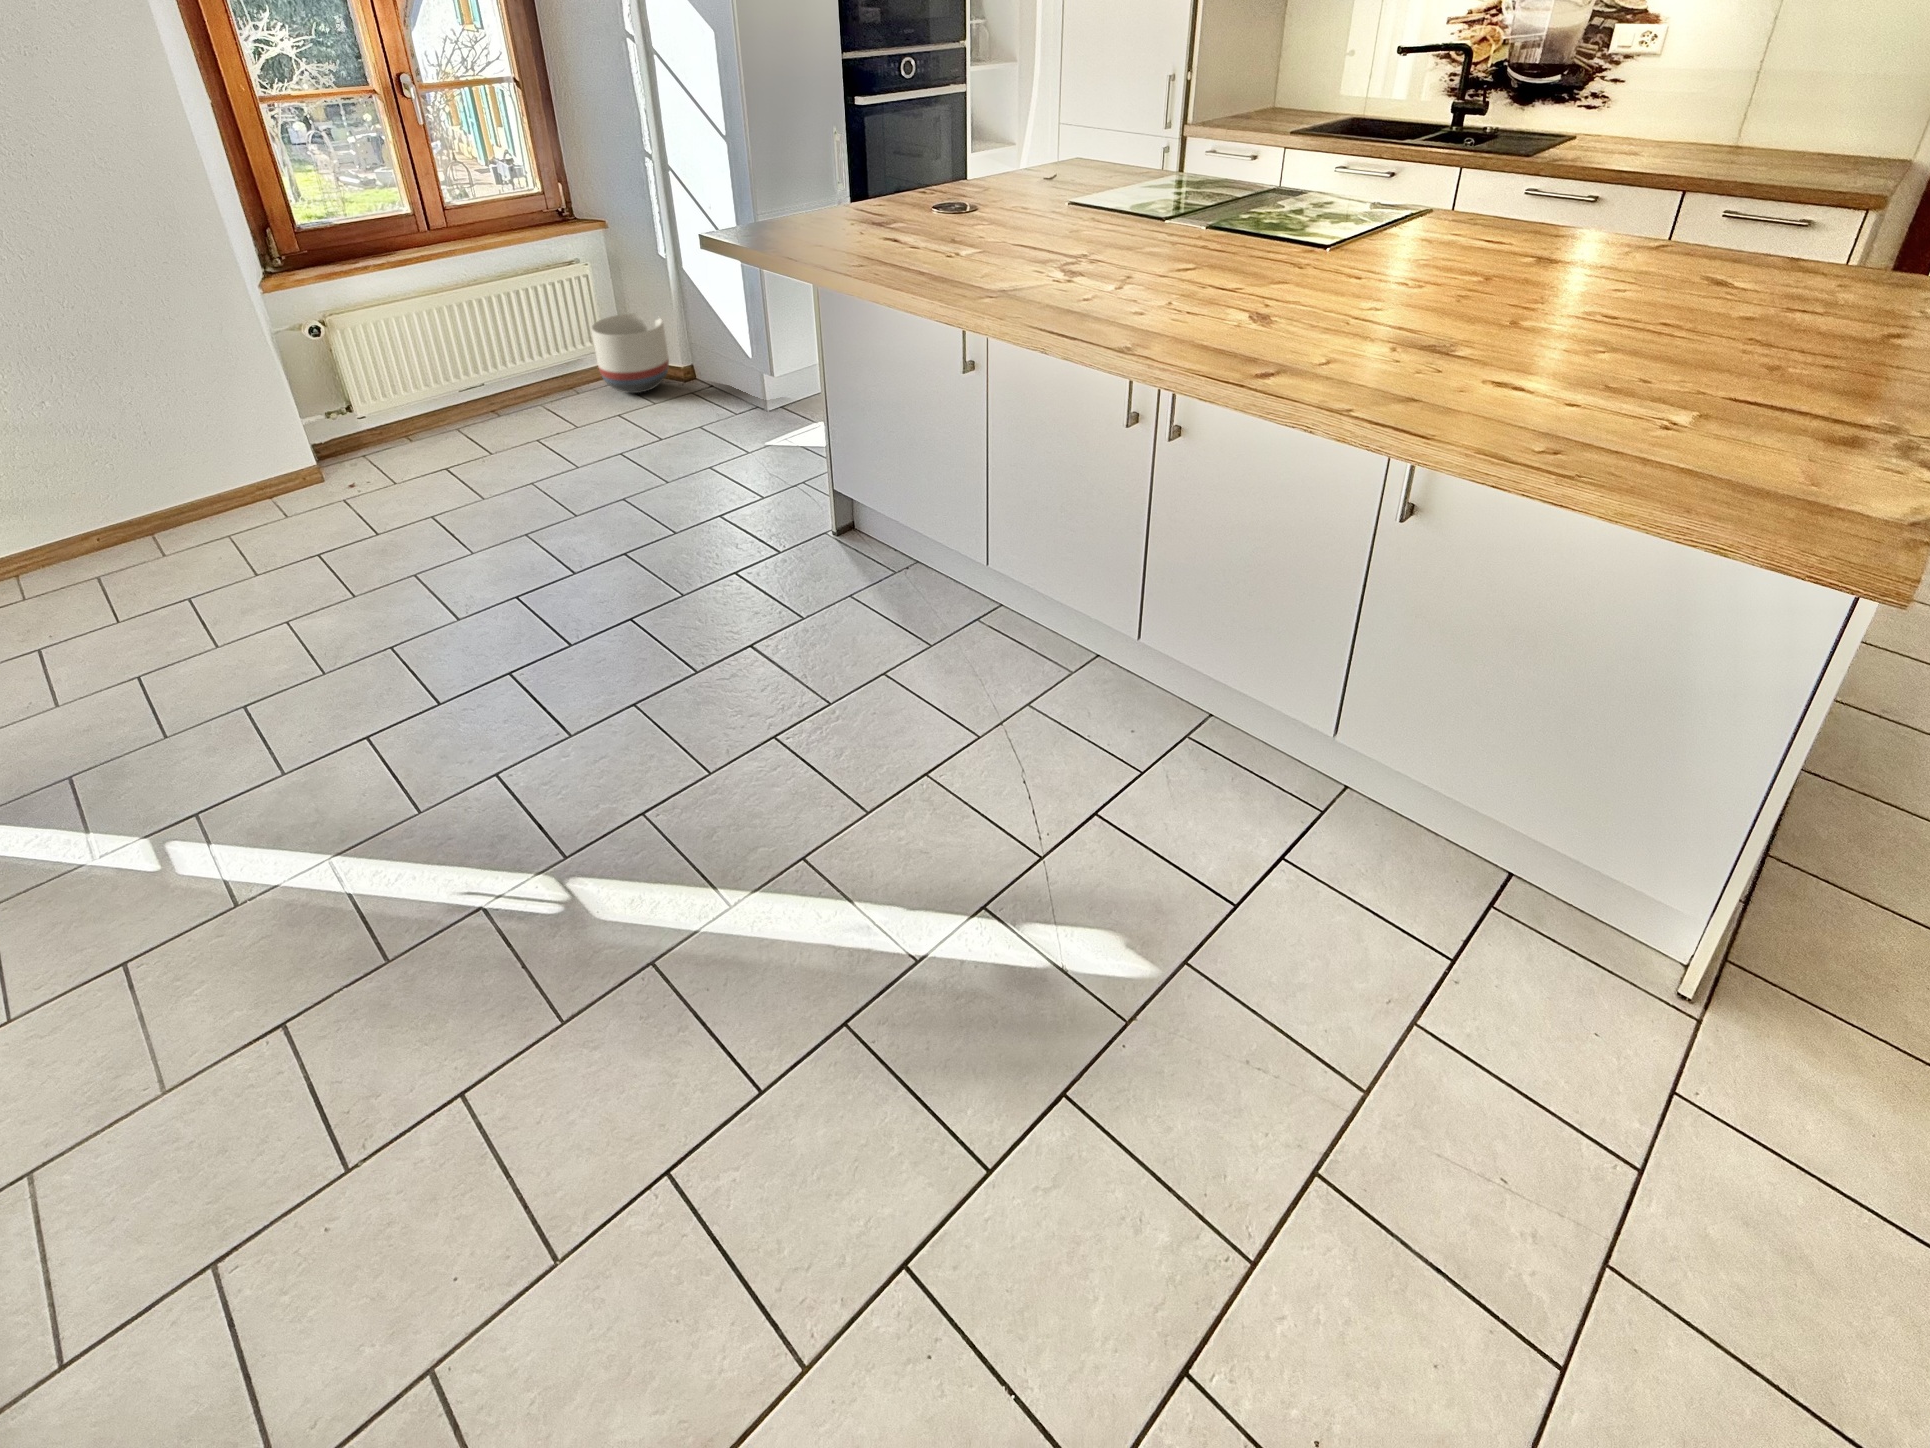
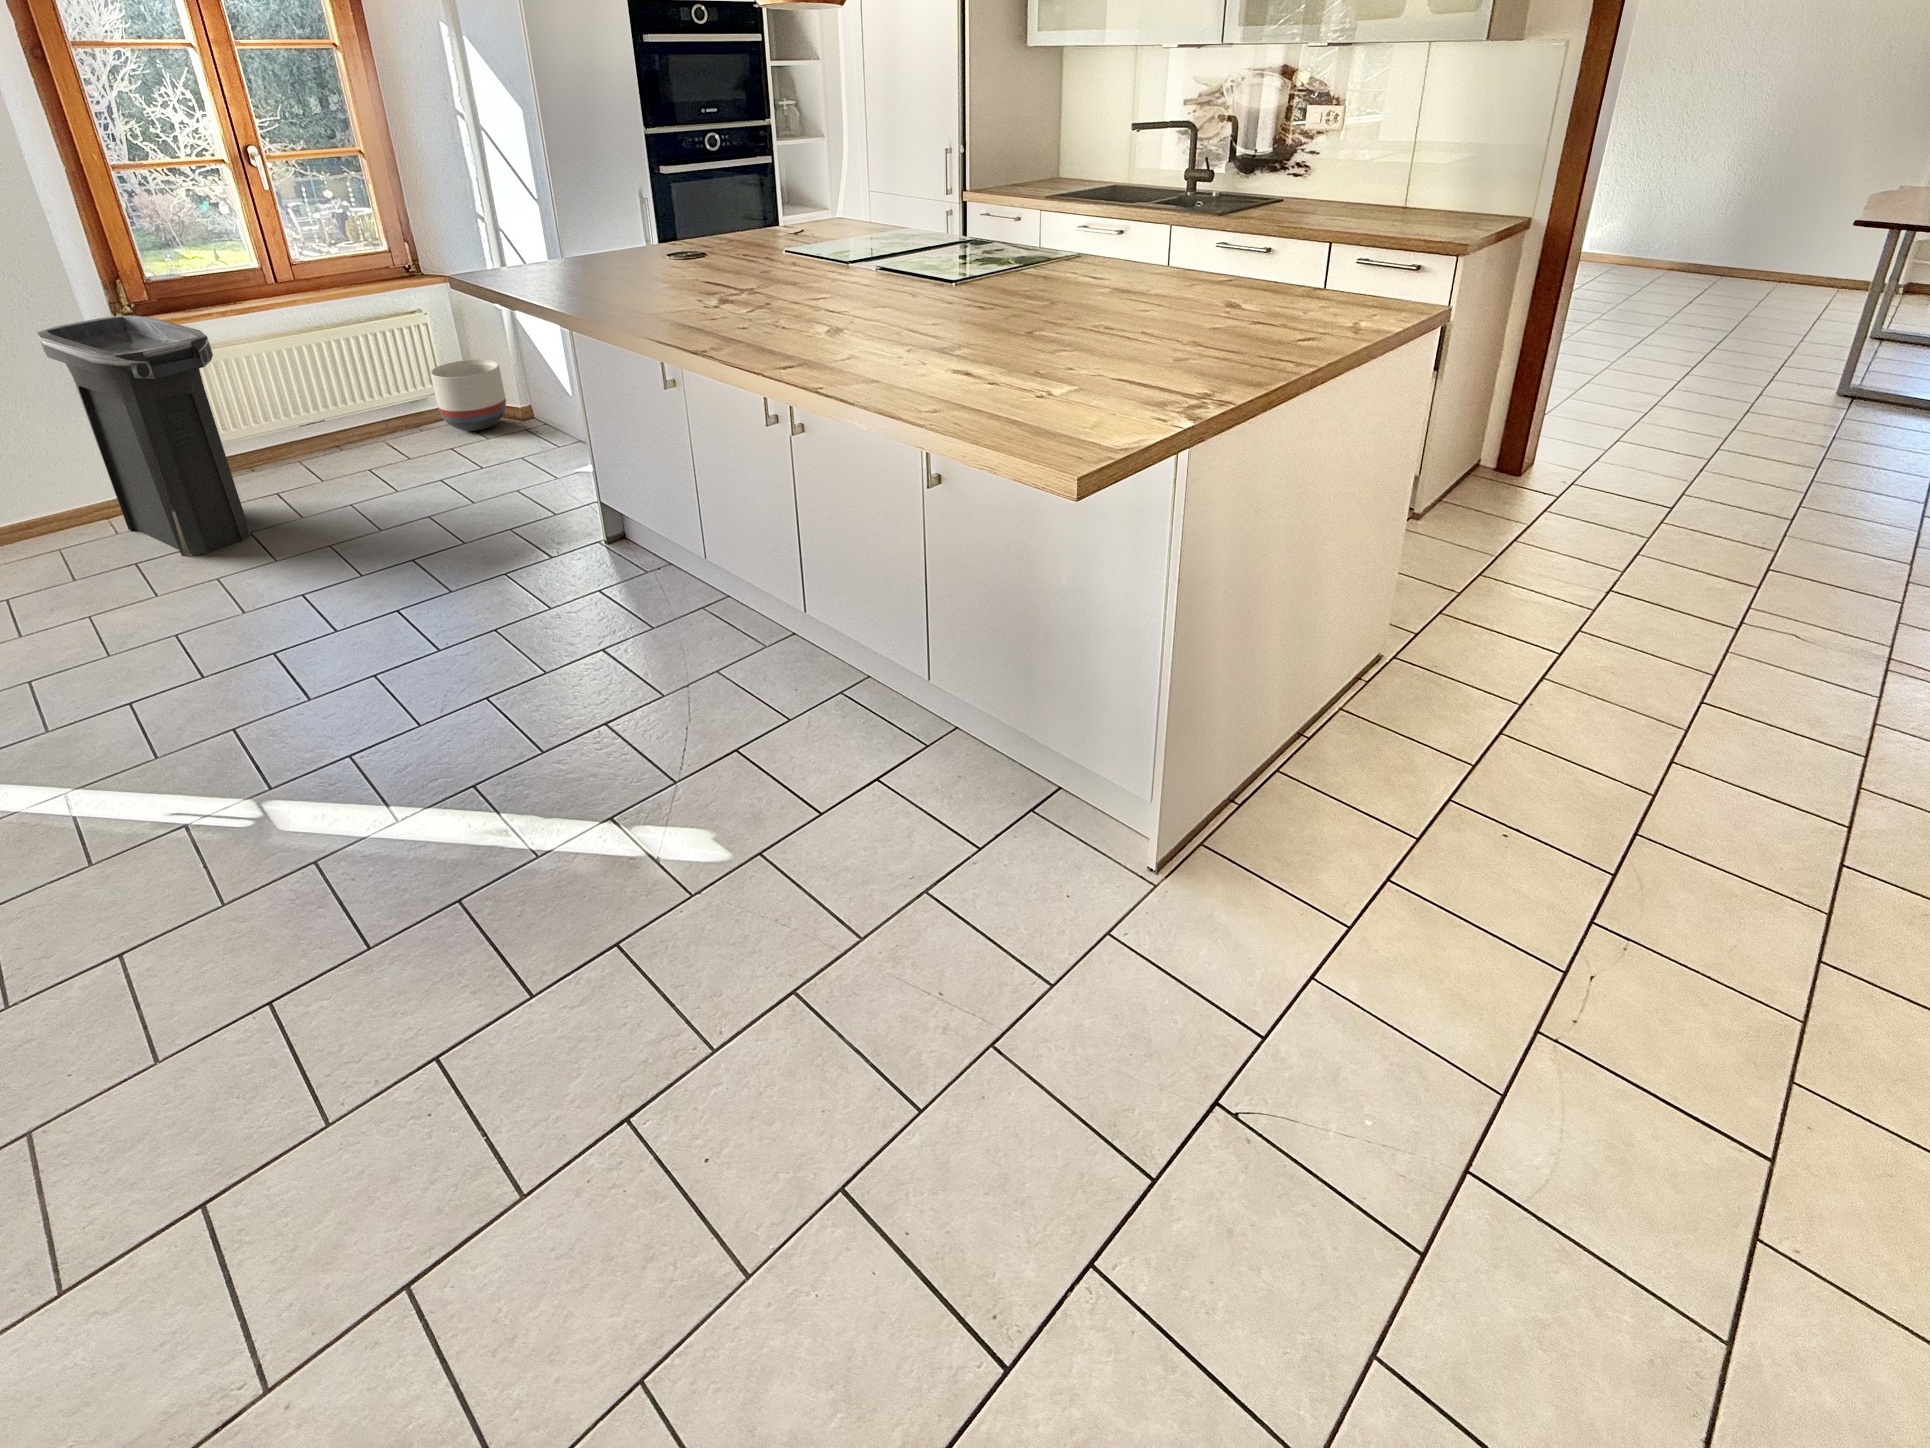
trash can: none [200,273,435,547] -> present [37,316,250,556]

